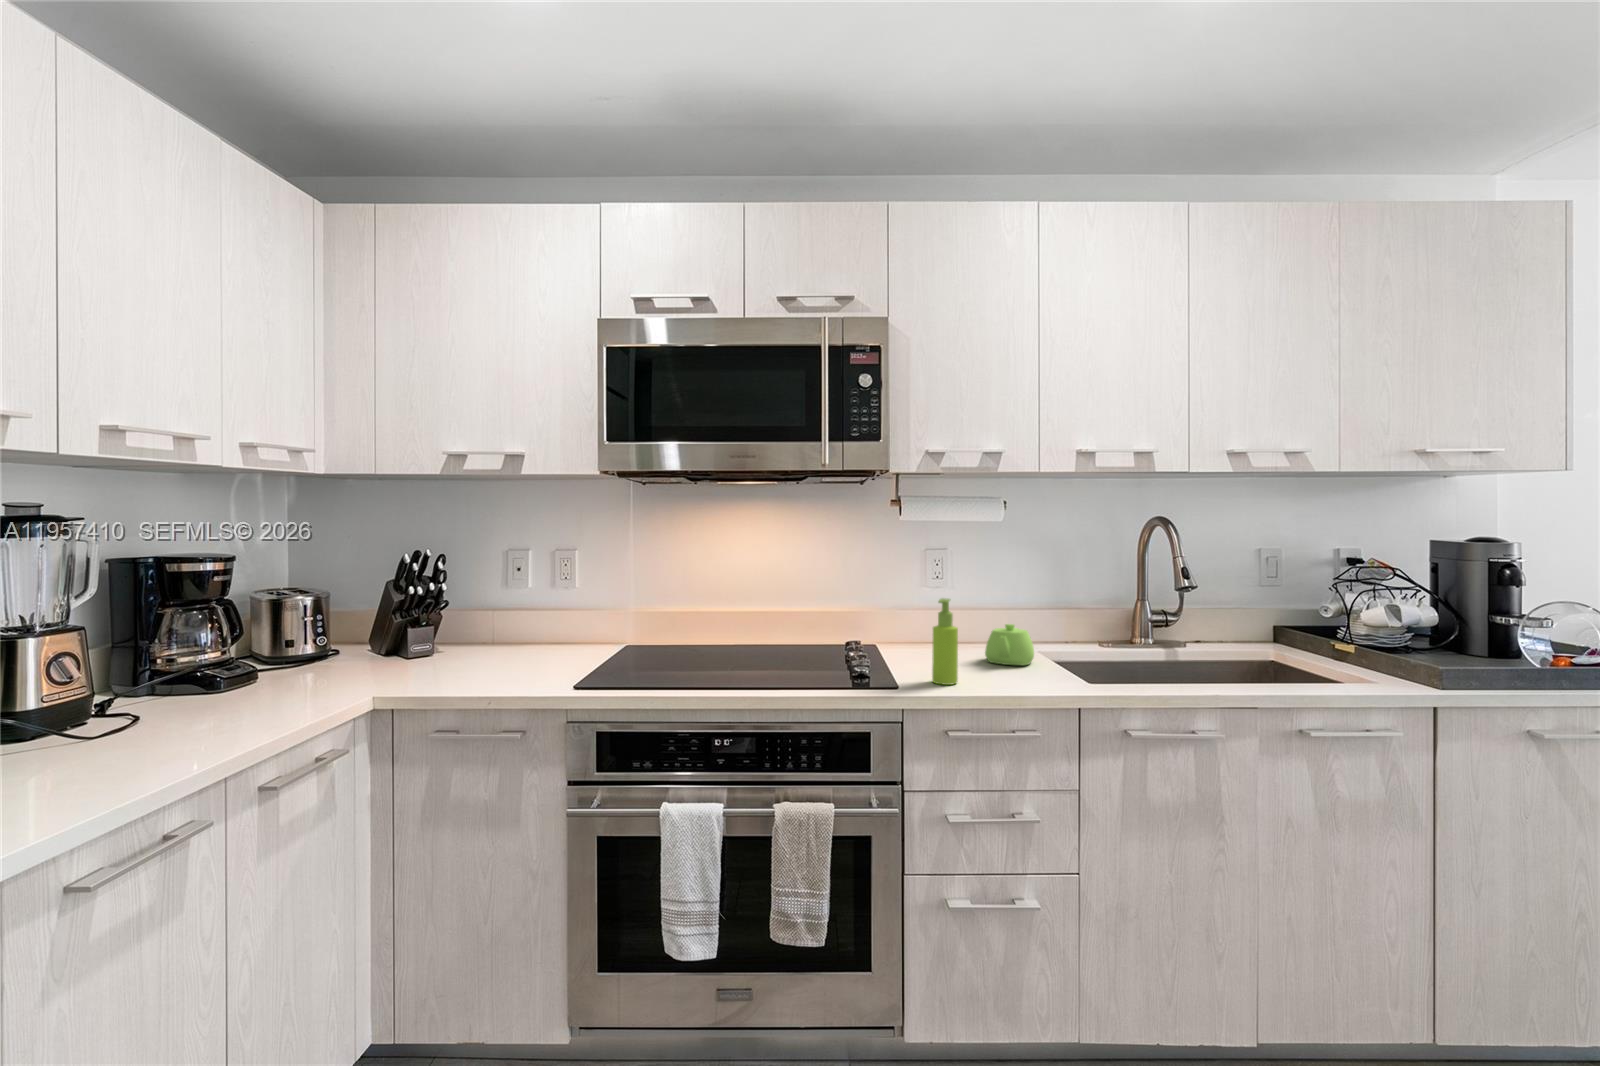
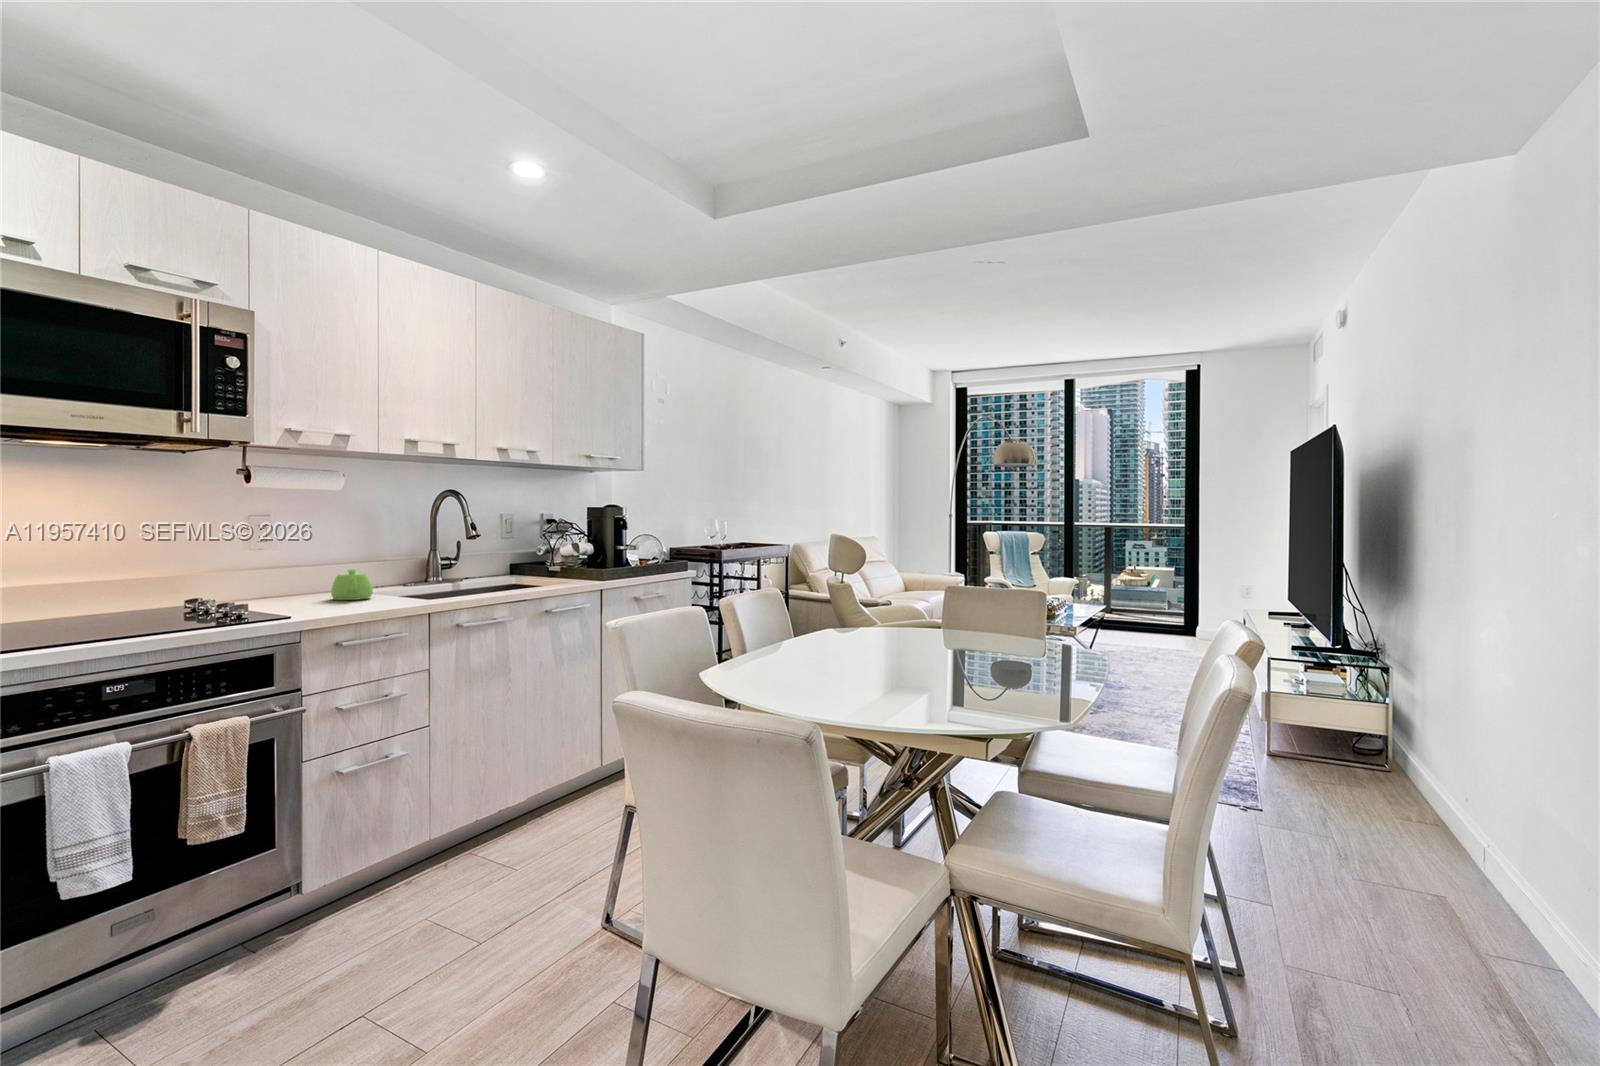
soap dispenser: present [932,598,958,685] -> none [312,547,335,613]

